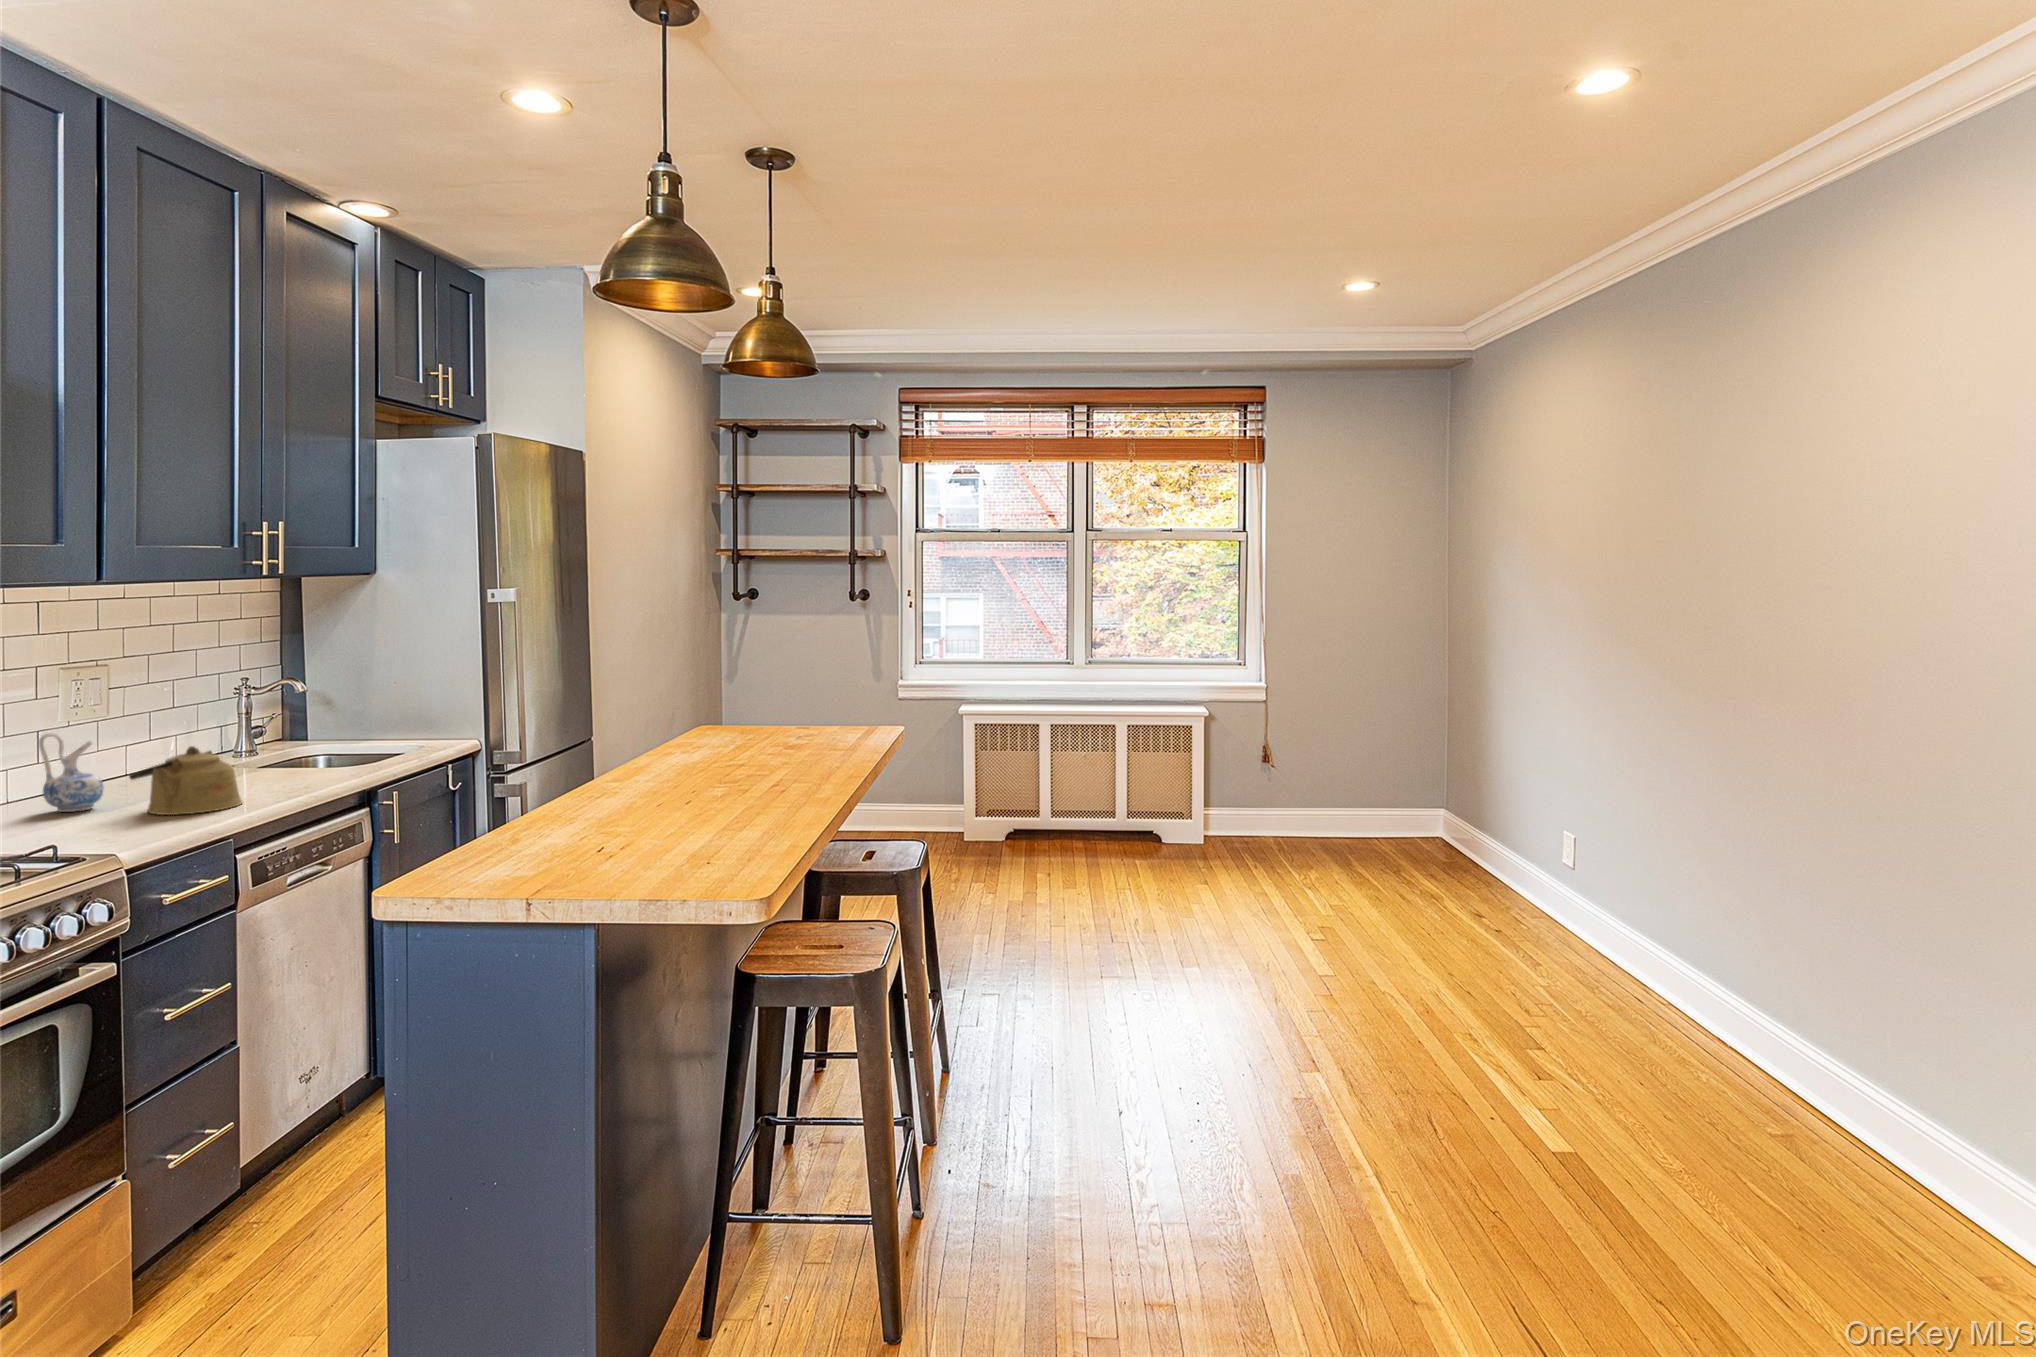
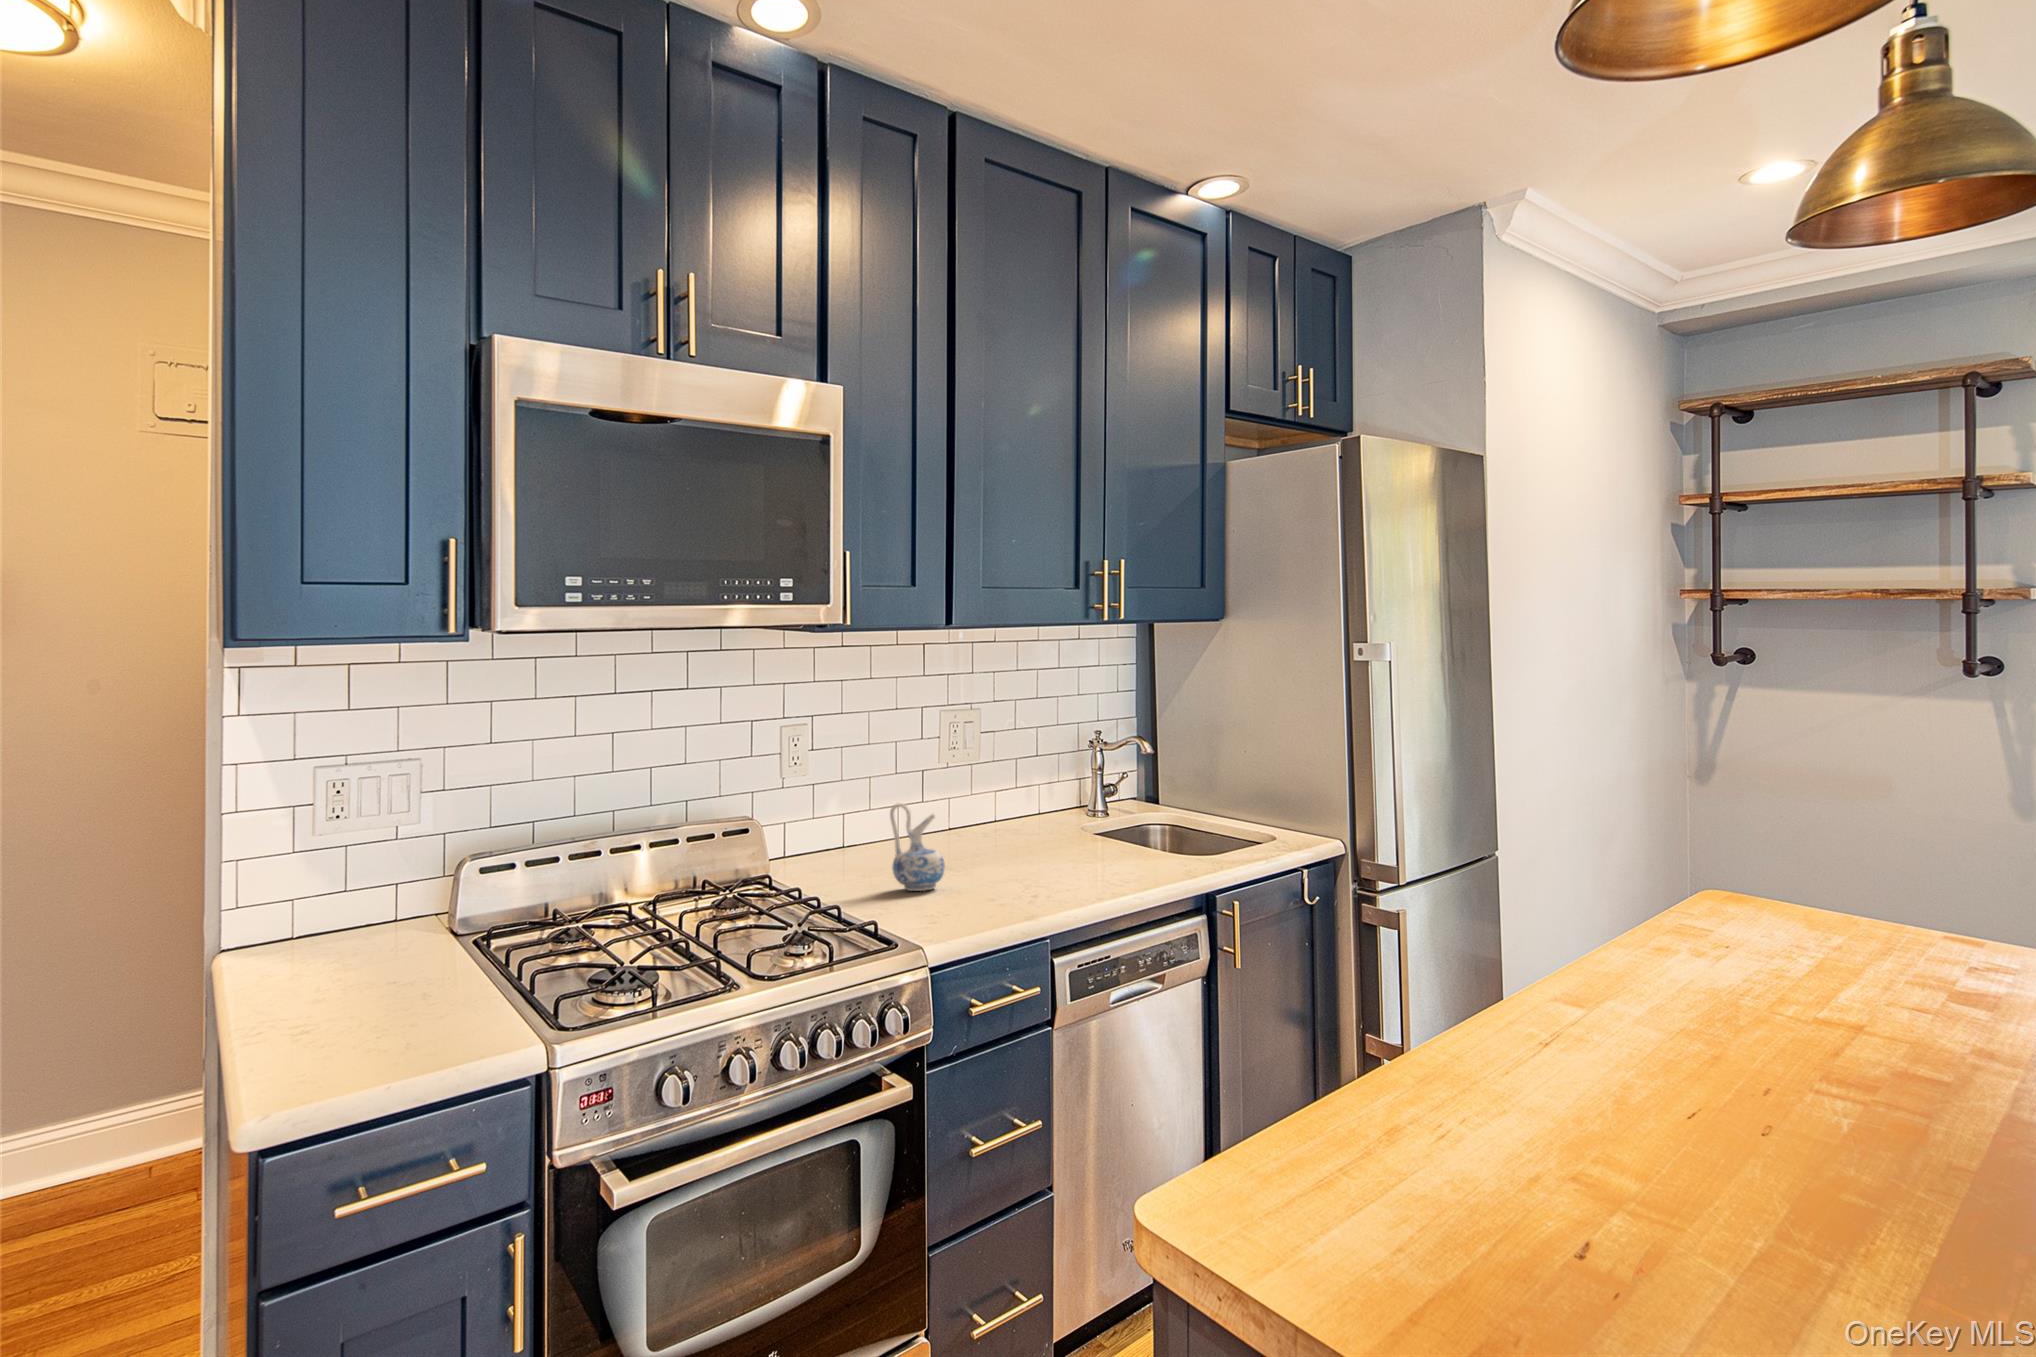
kettle: present [129,746,242,815] -> none [961,824,1068,904]

